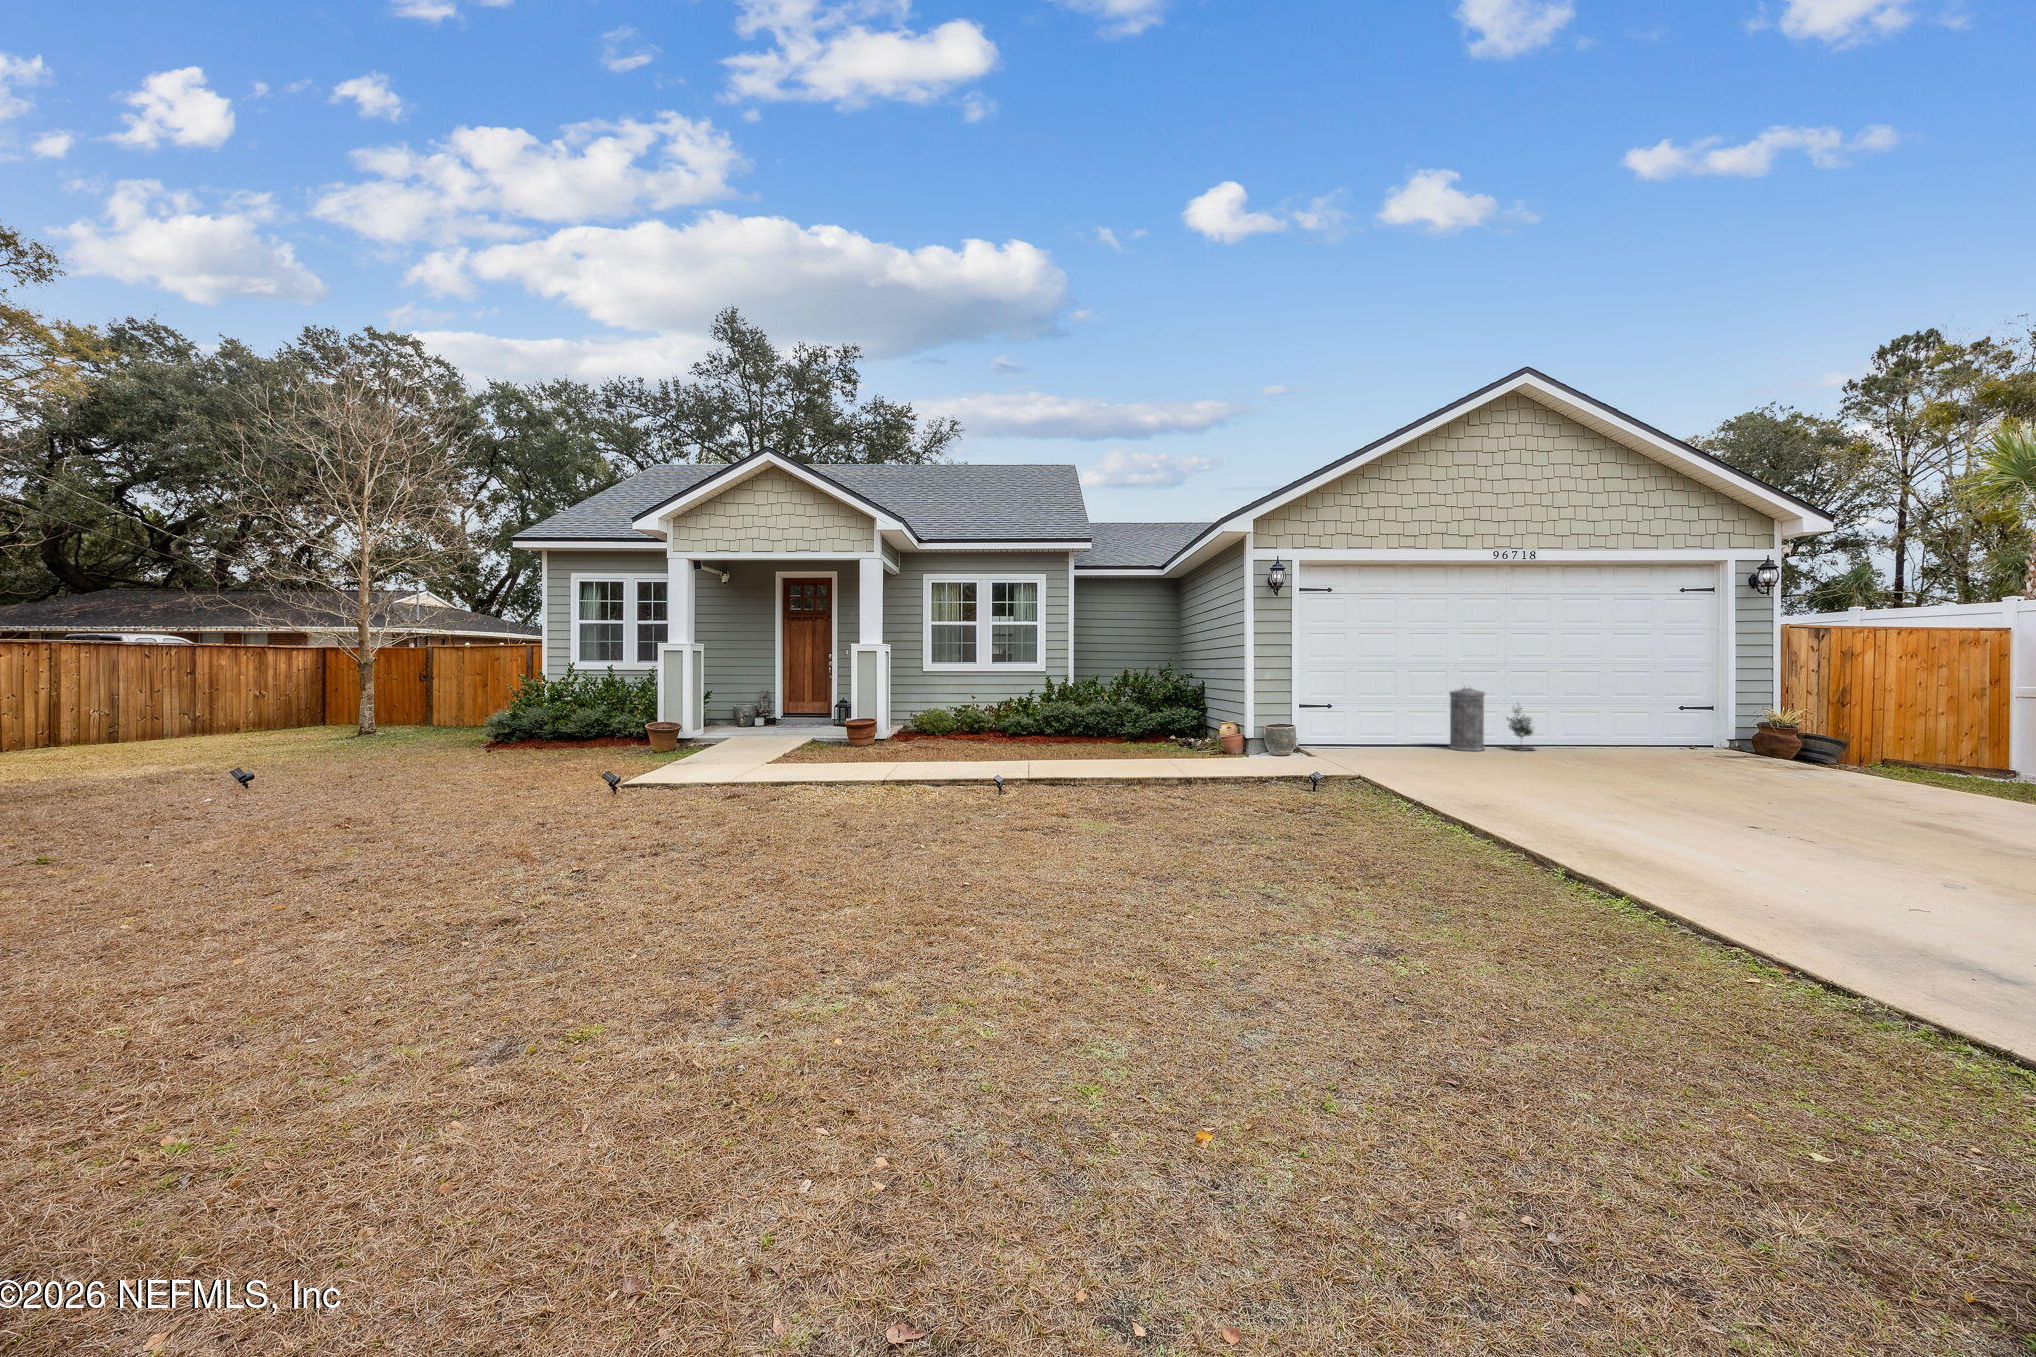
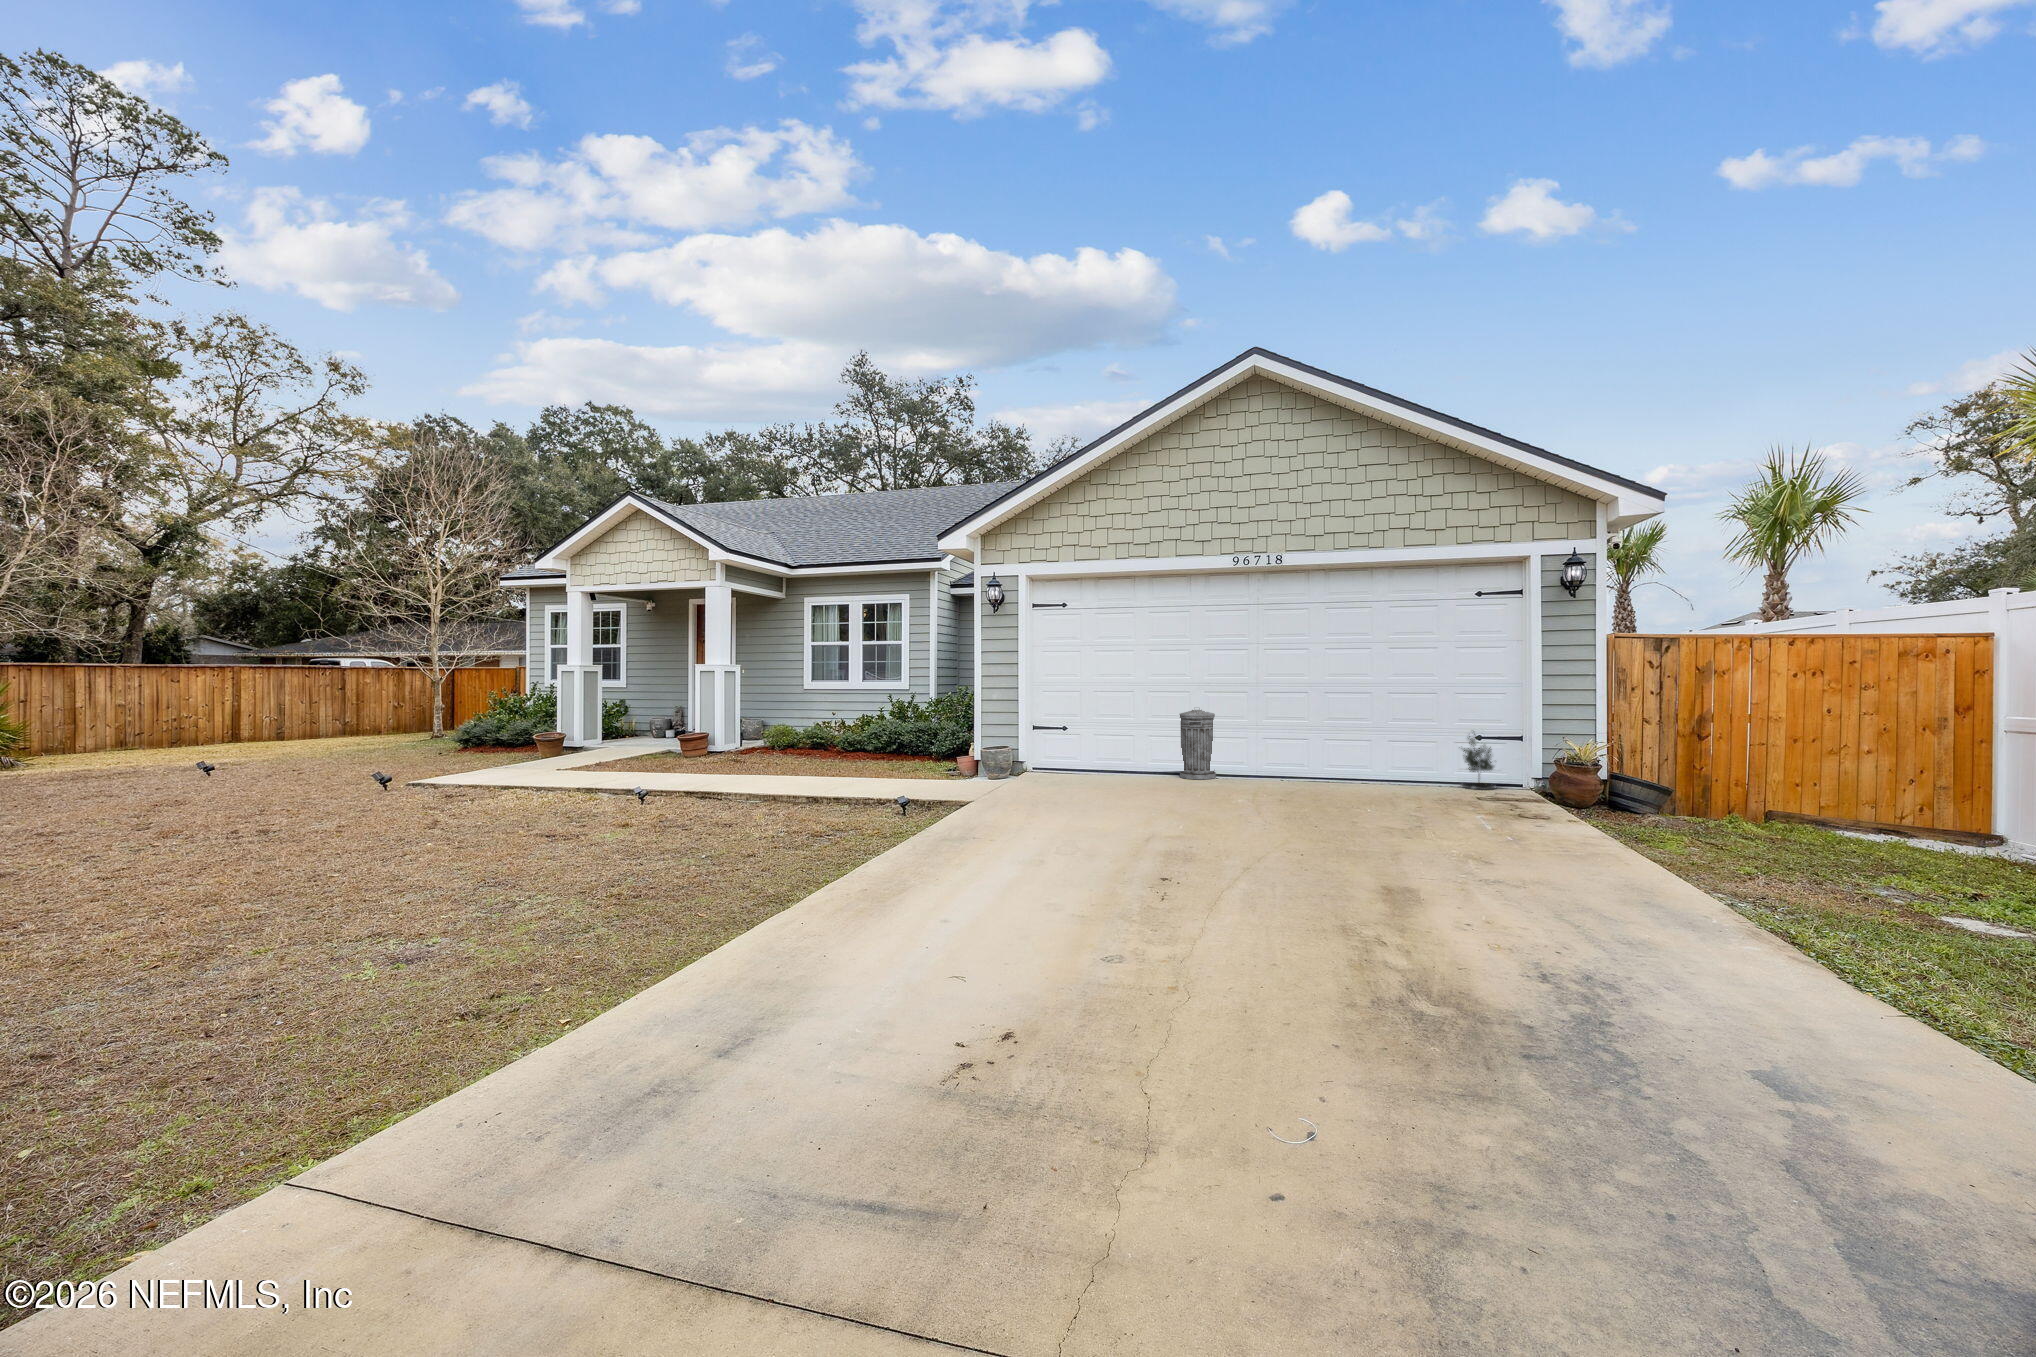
potted tree: present [1506,708,1535,751] -> present [1460,734,1496,790]

